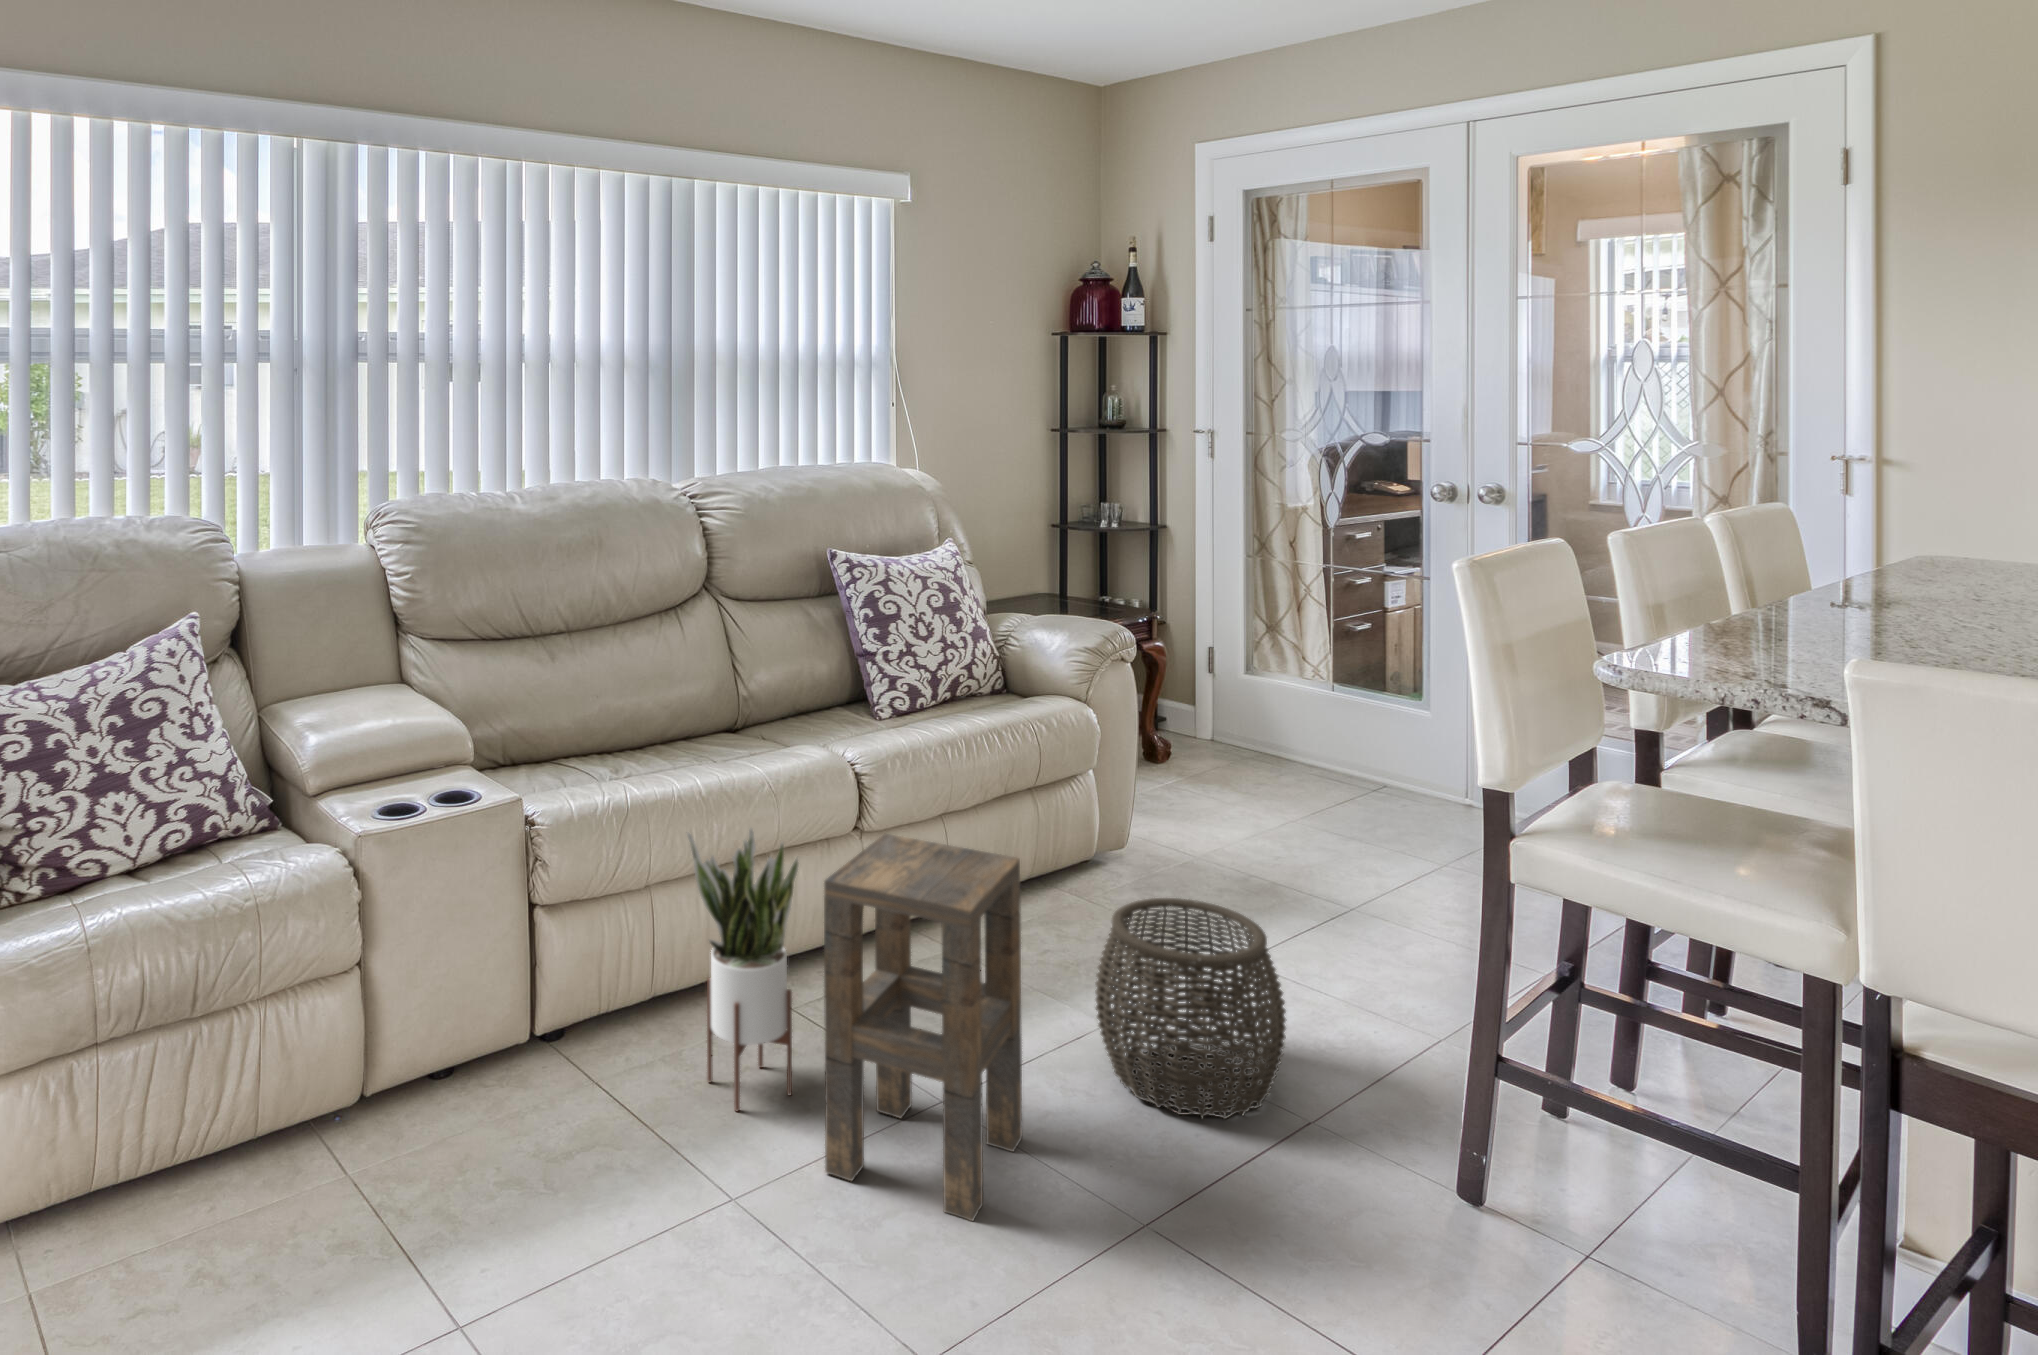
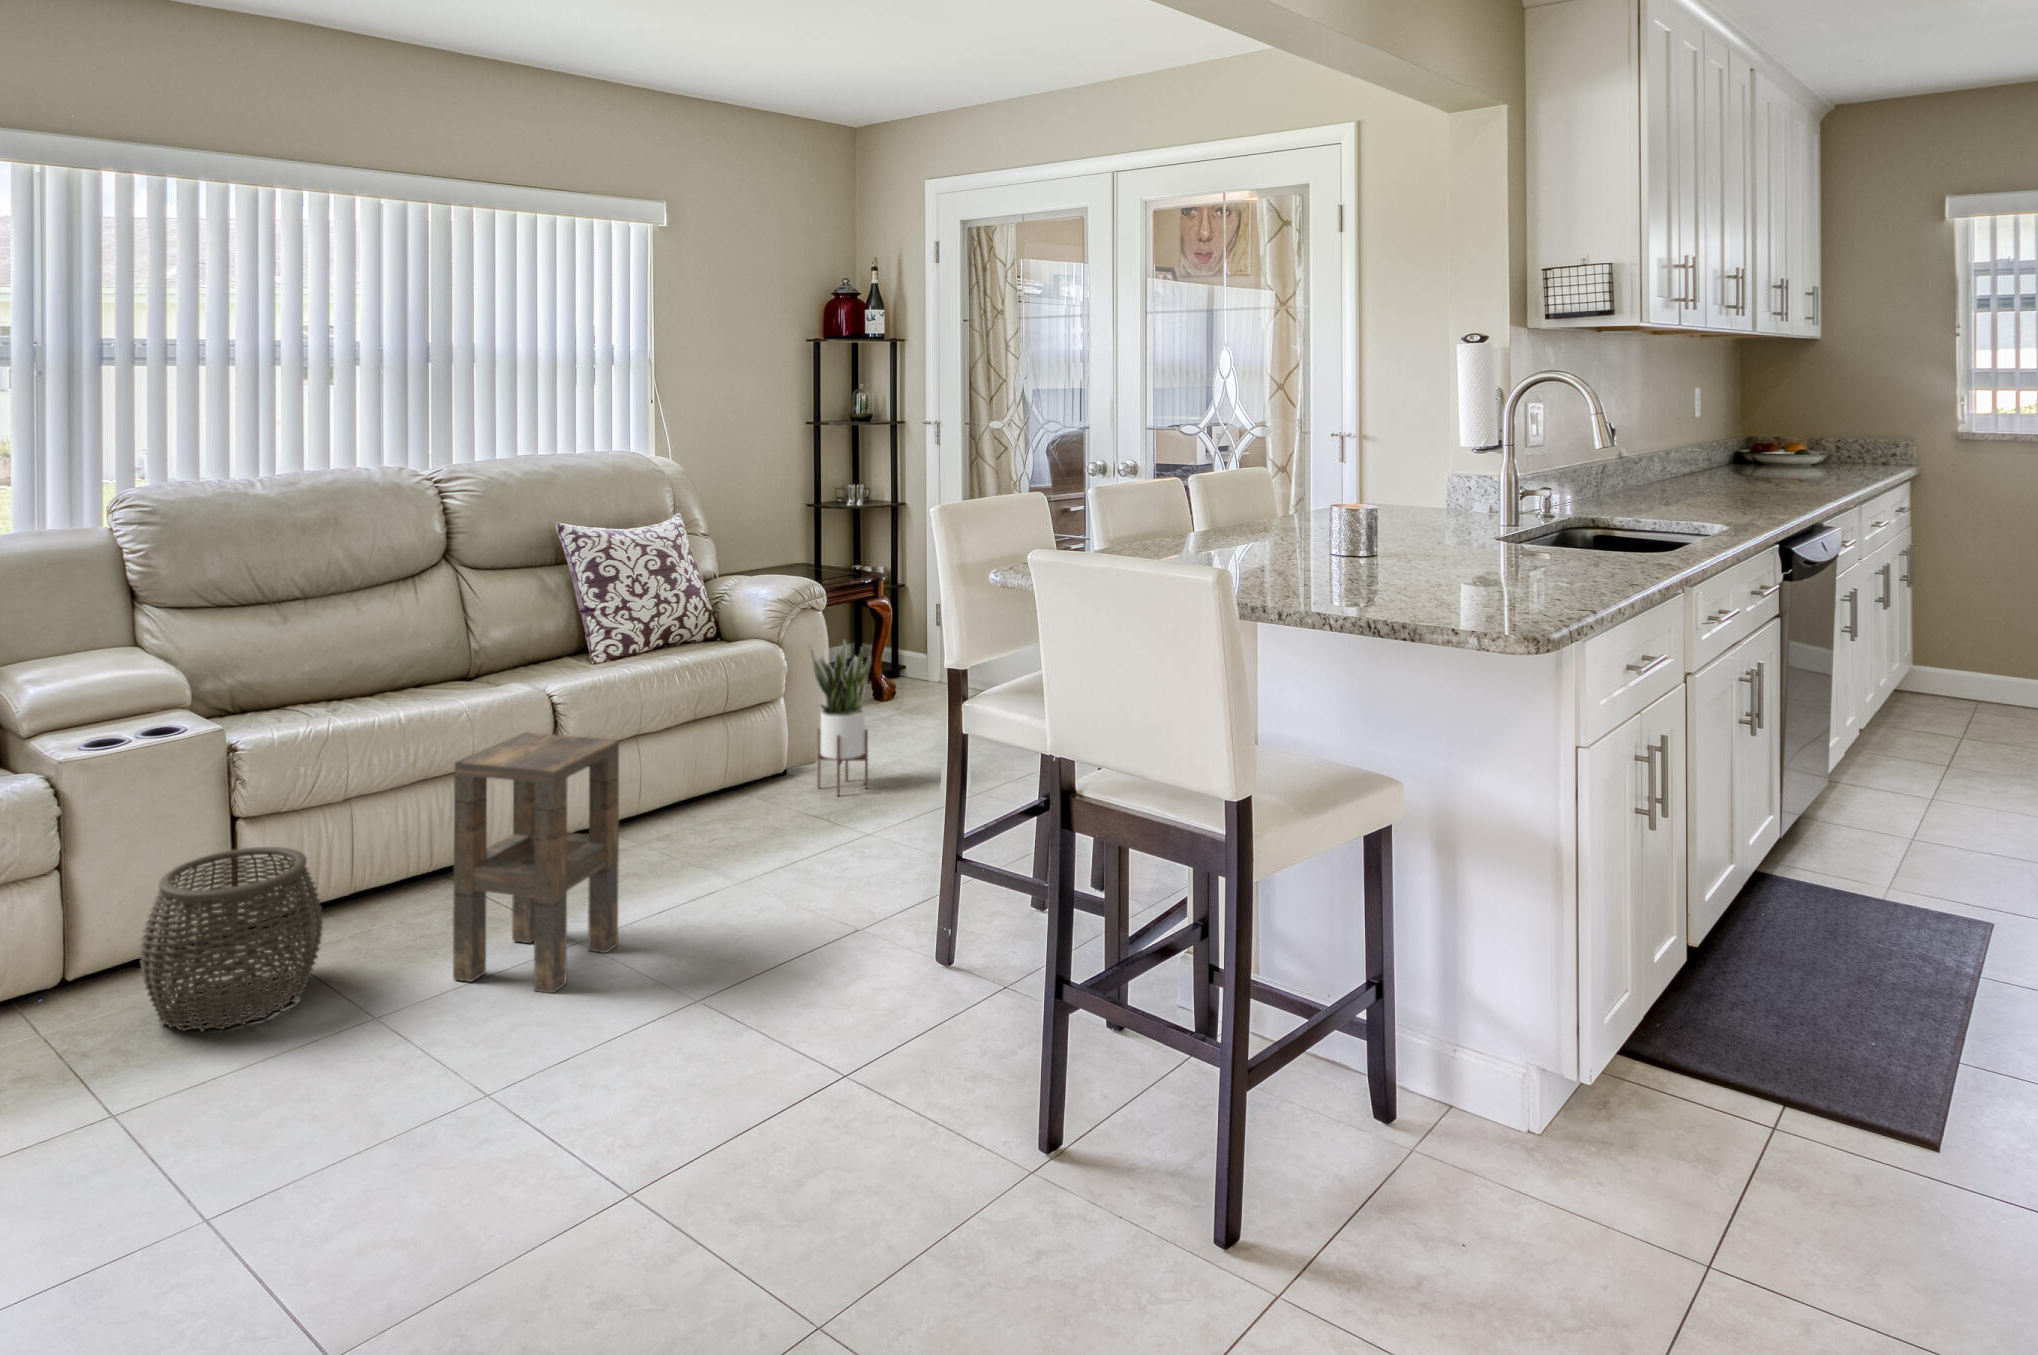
potted plant: present [687,829,799,1111] -> present [809,641,871,796]
woven basket: present [1095,898,1286,1119] -> present [140,847,323,1031]

